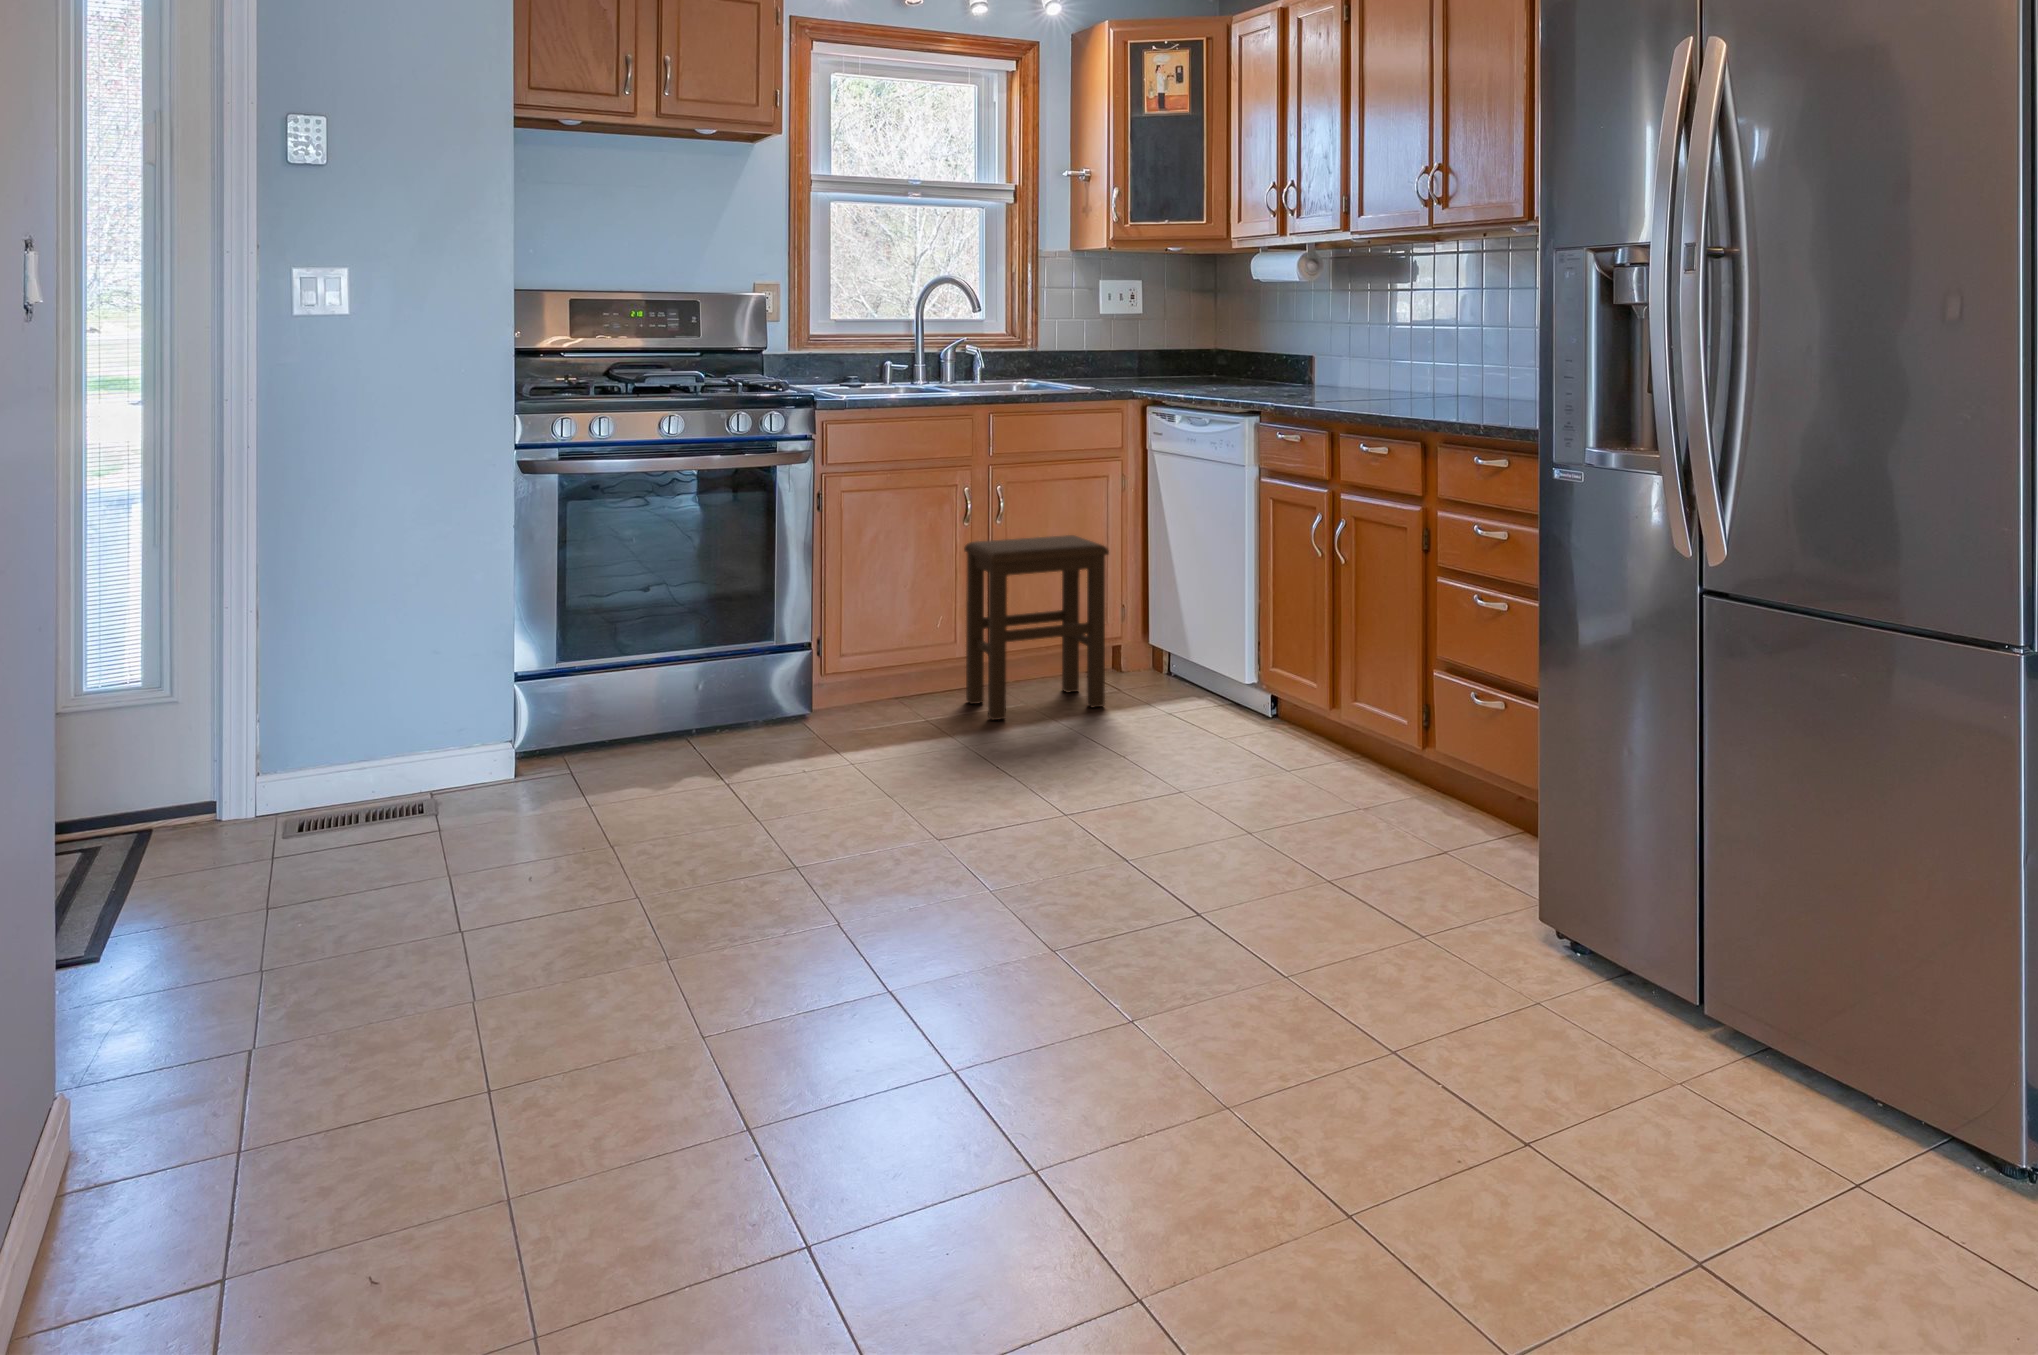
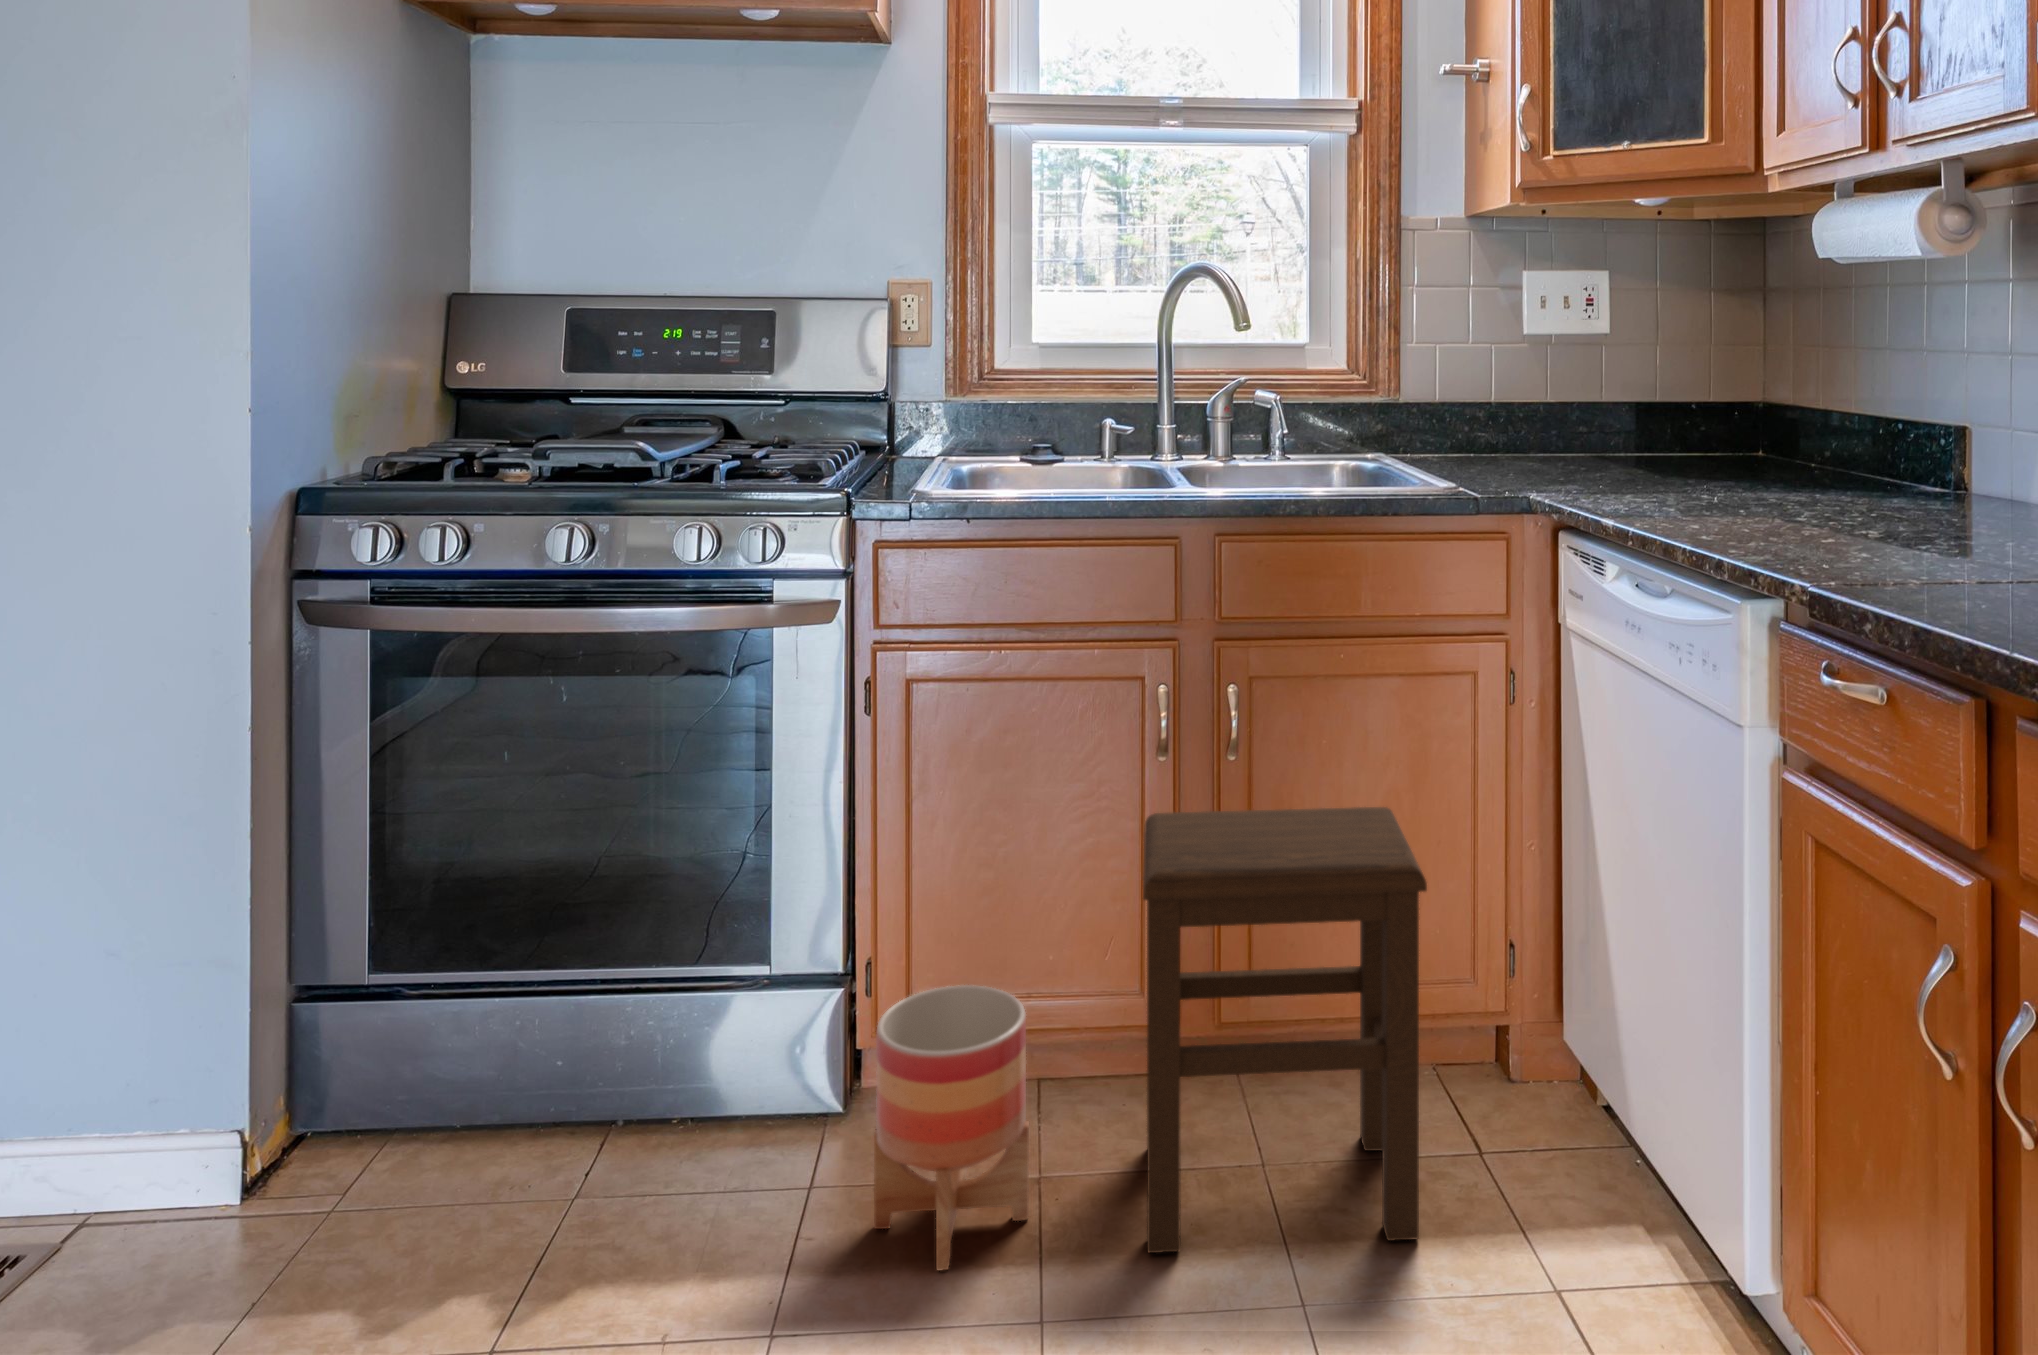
planter: none [859,624,930,734] -> present [874,985,1029,1270]

